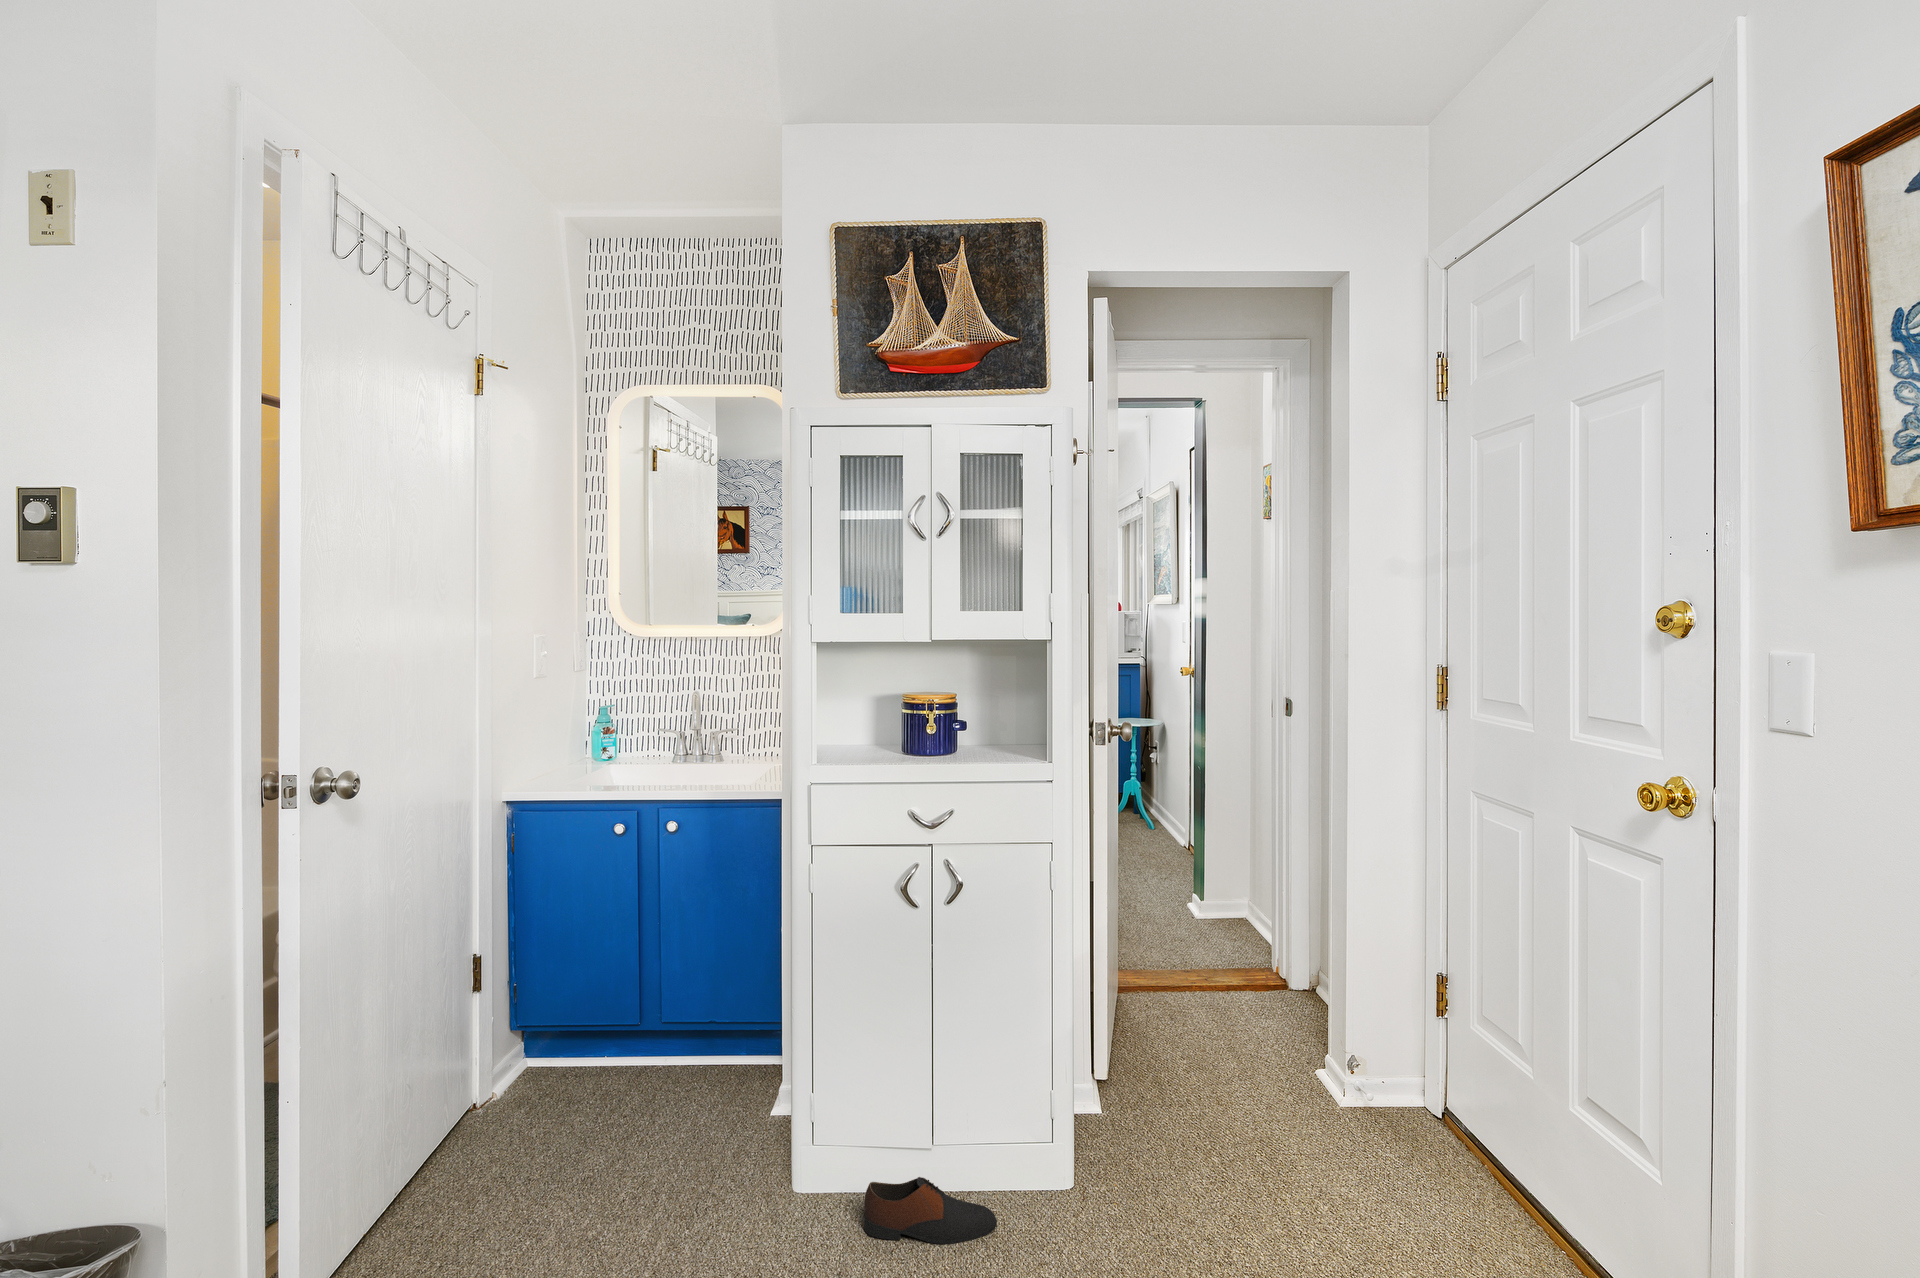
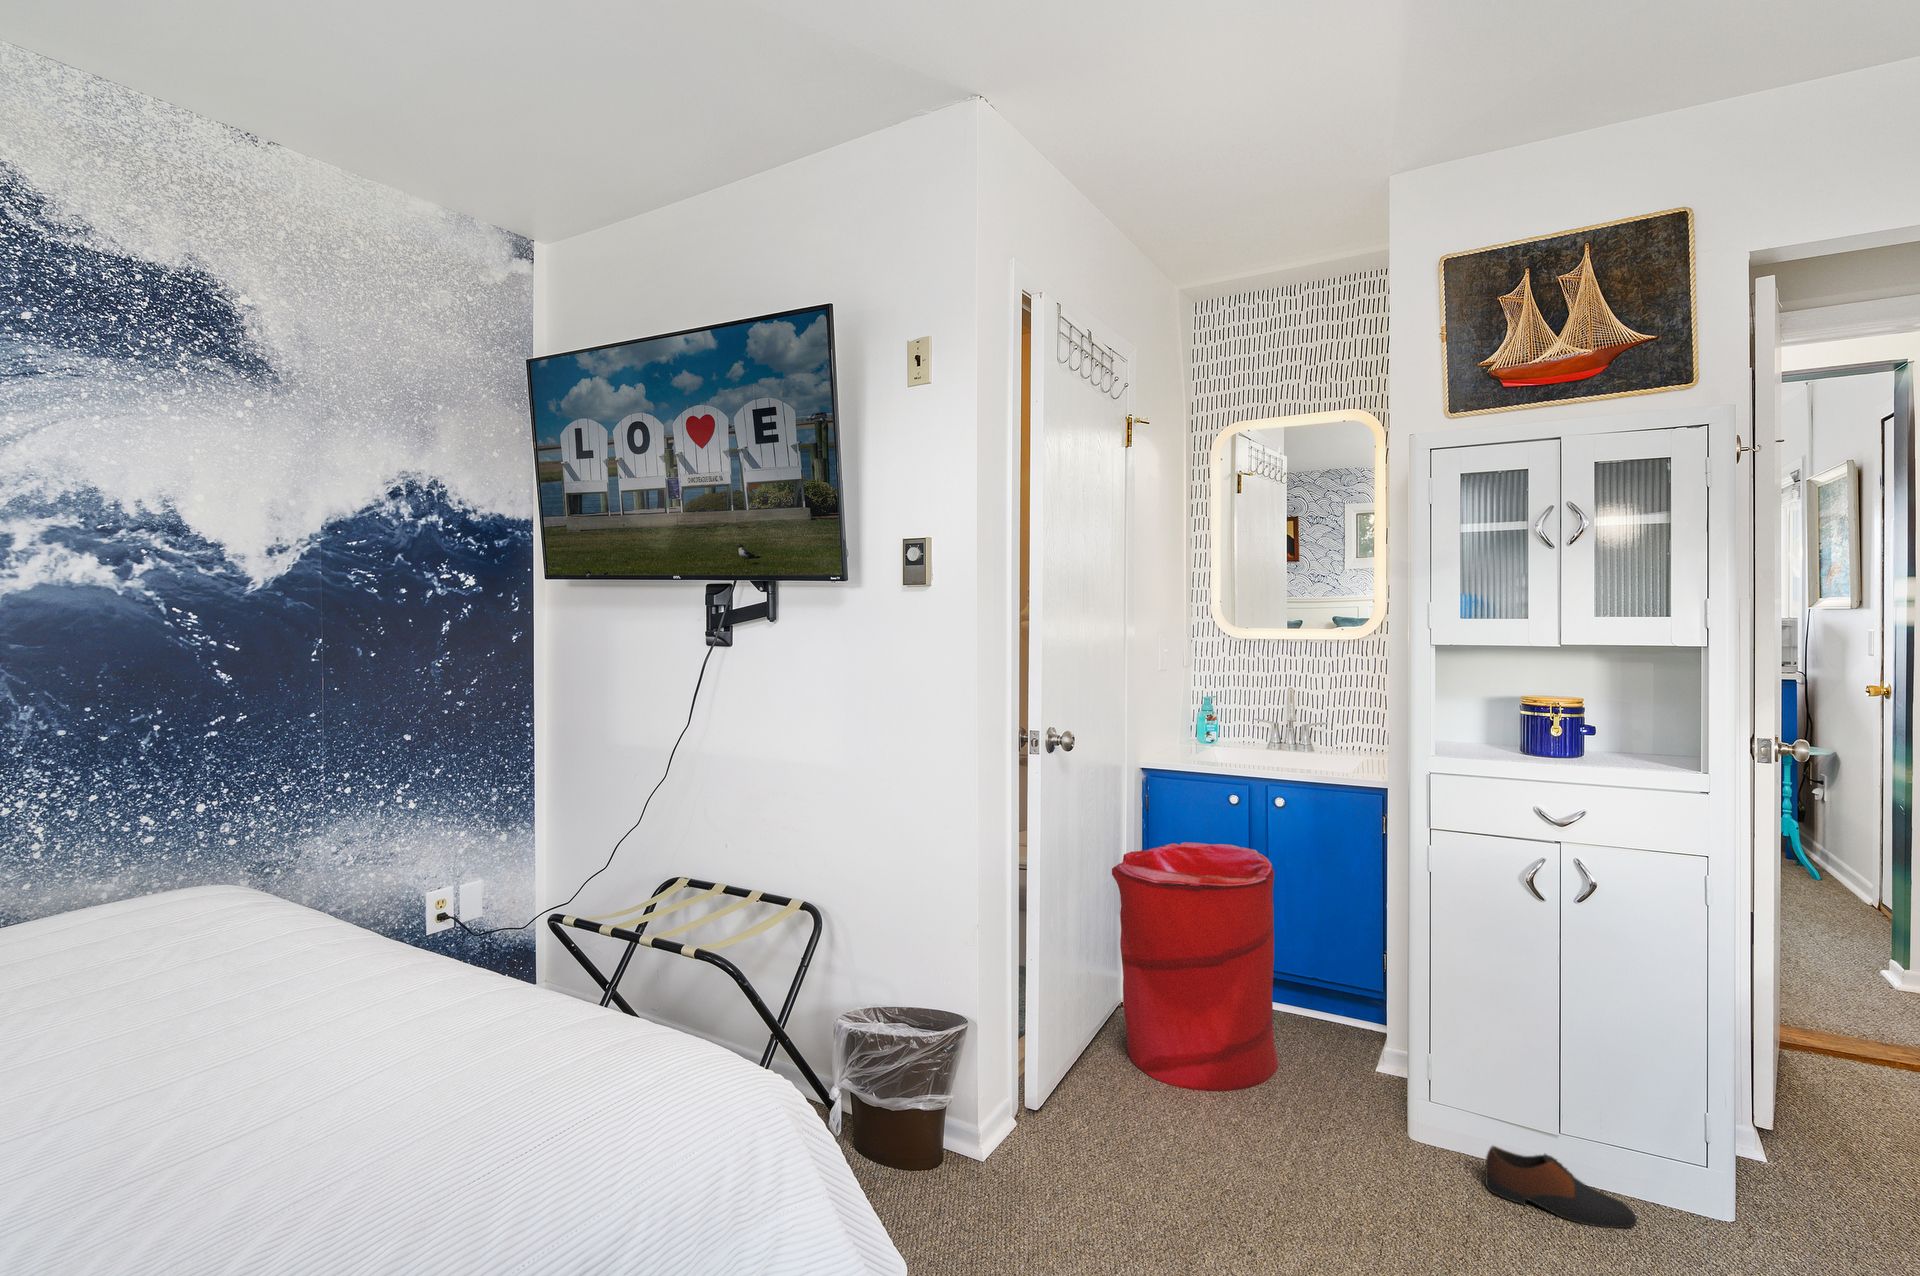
laundry hamper: none [450,881,668,1201] -> present [1112,842,1278,1091]

